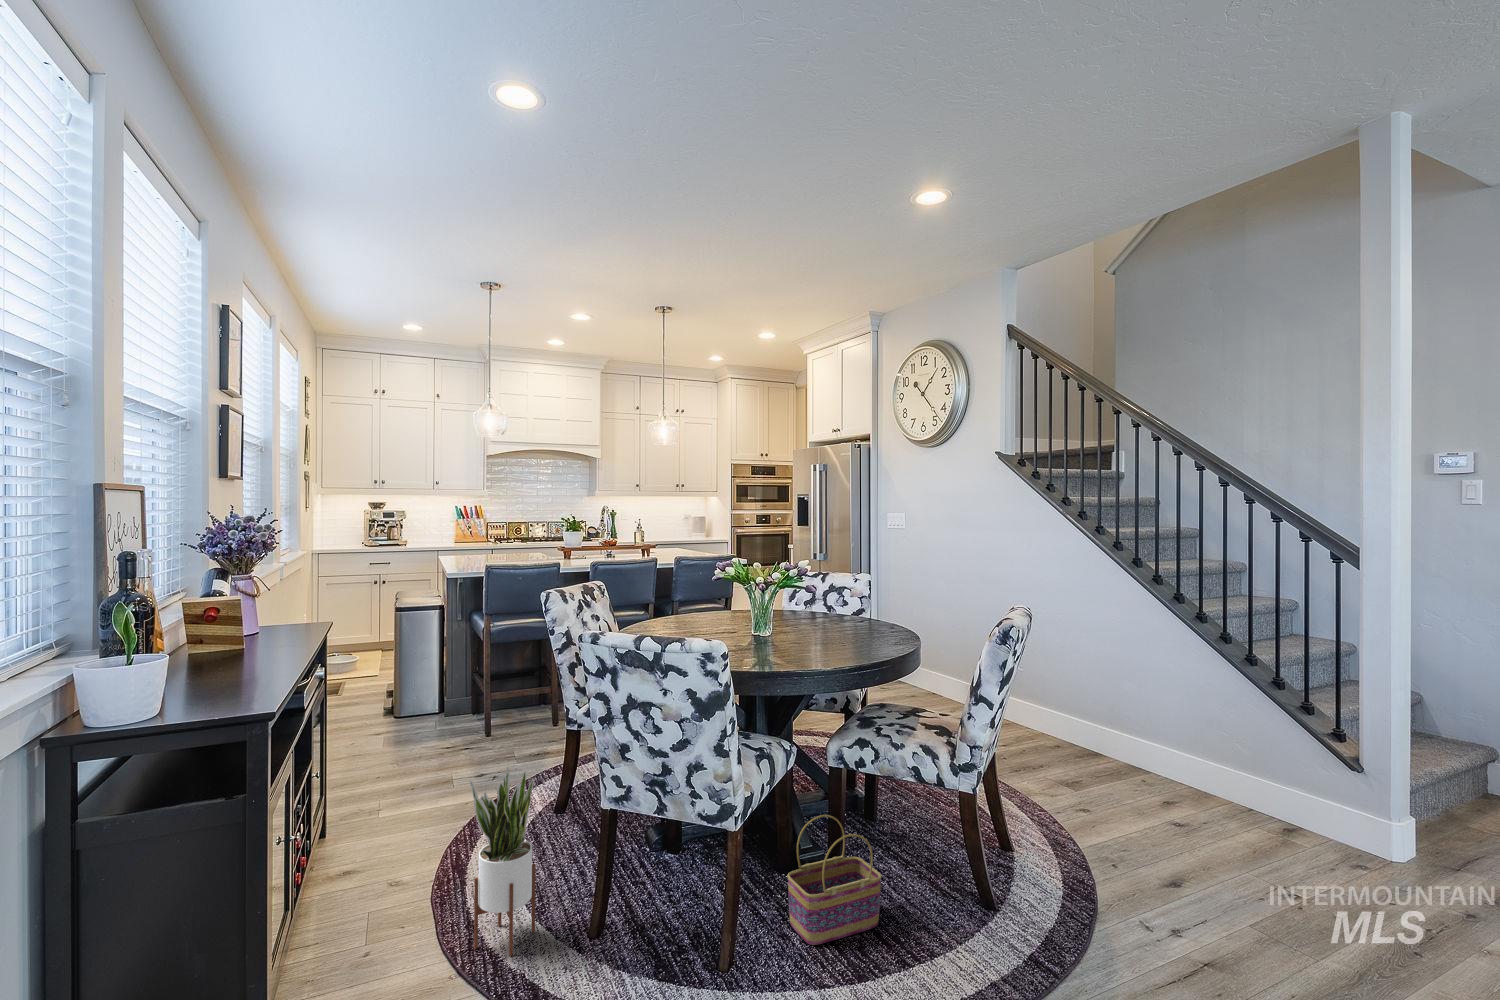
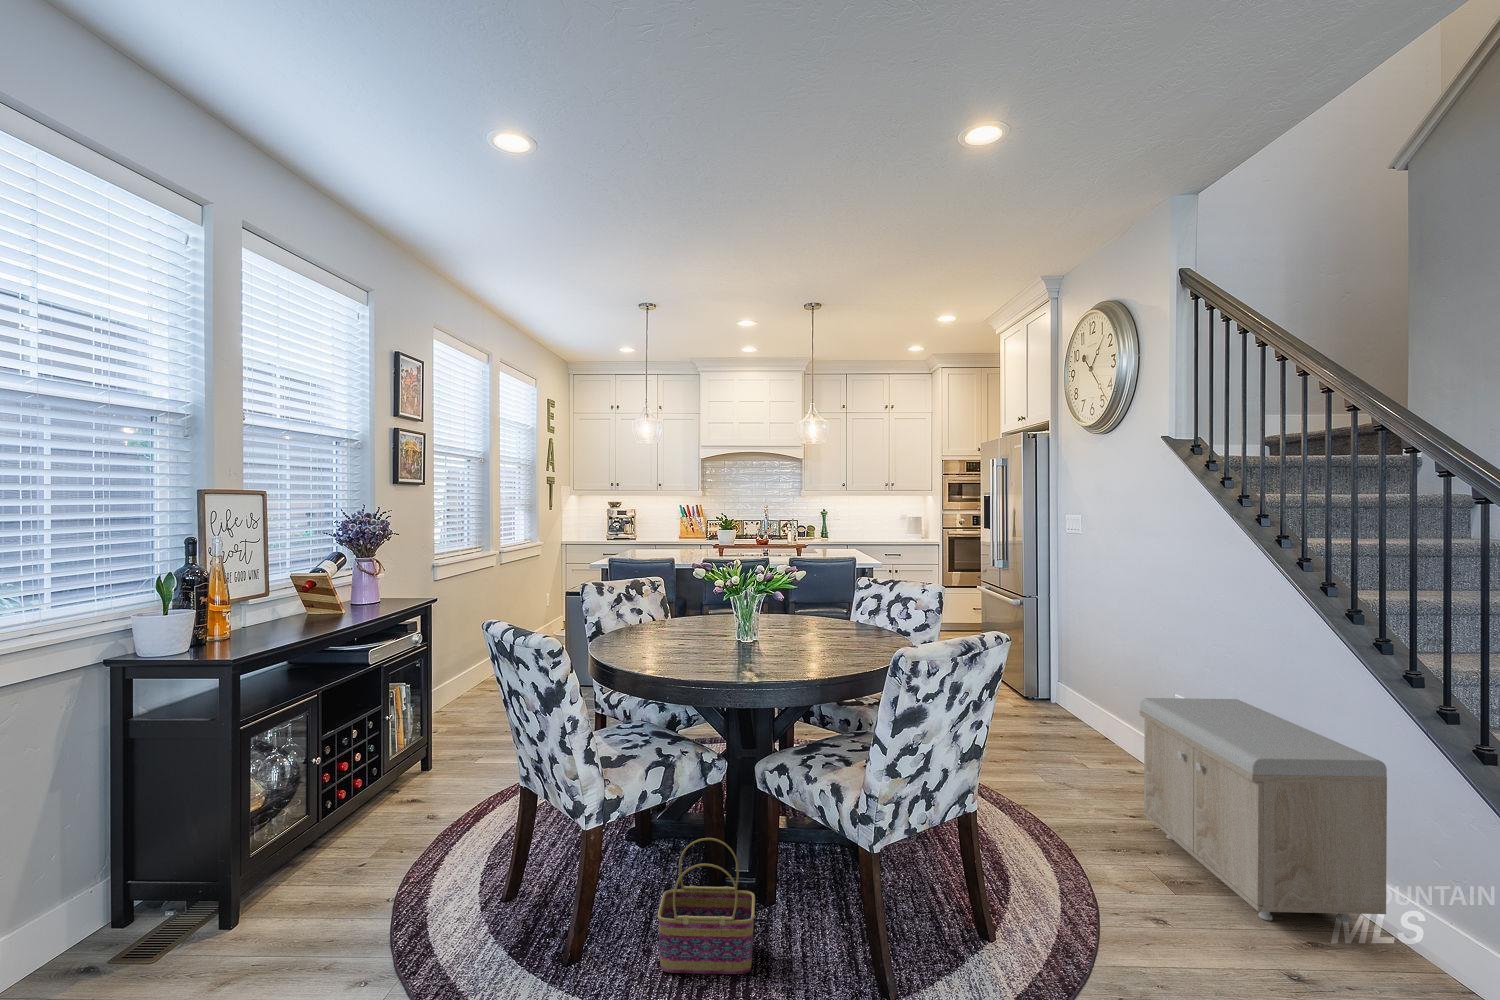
storage bench: none [1021,648,1199,798] -> present [1140,698,1387,922]
potted plant: present [470,767,535,956] -> none [403,734,476,900]

